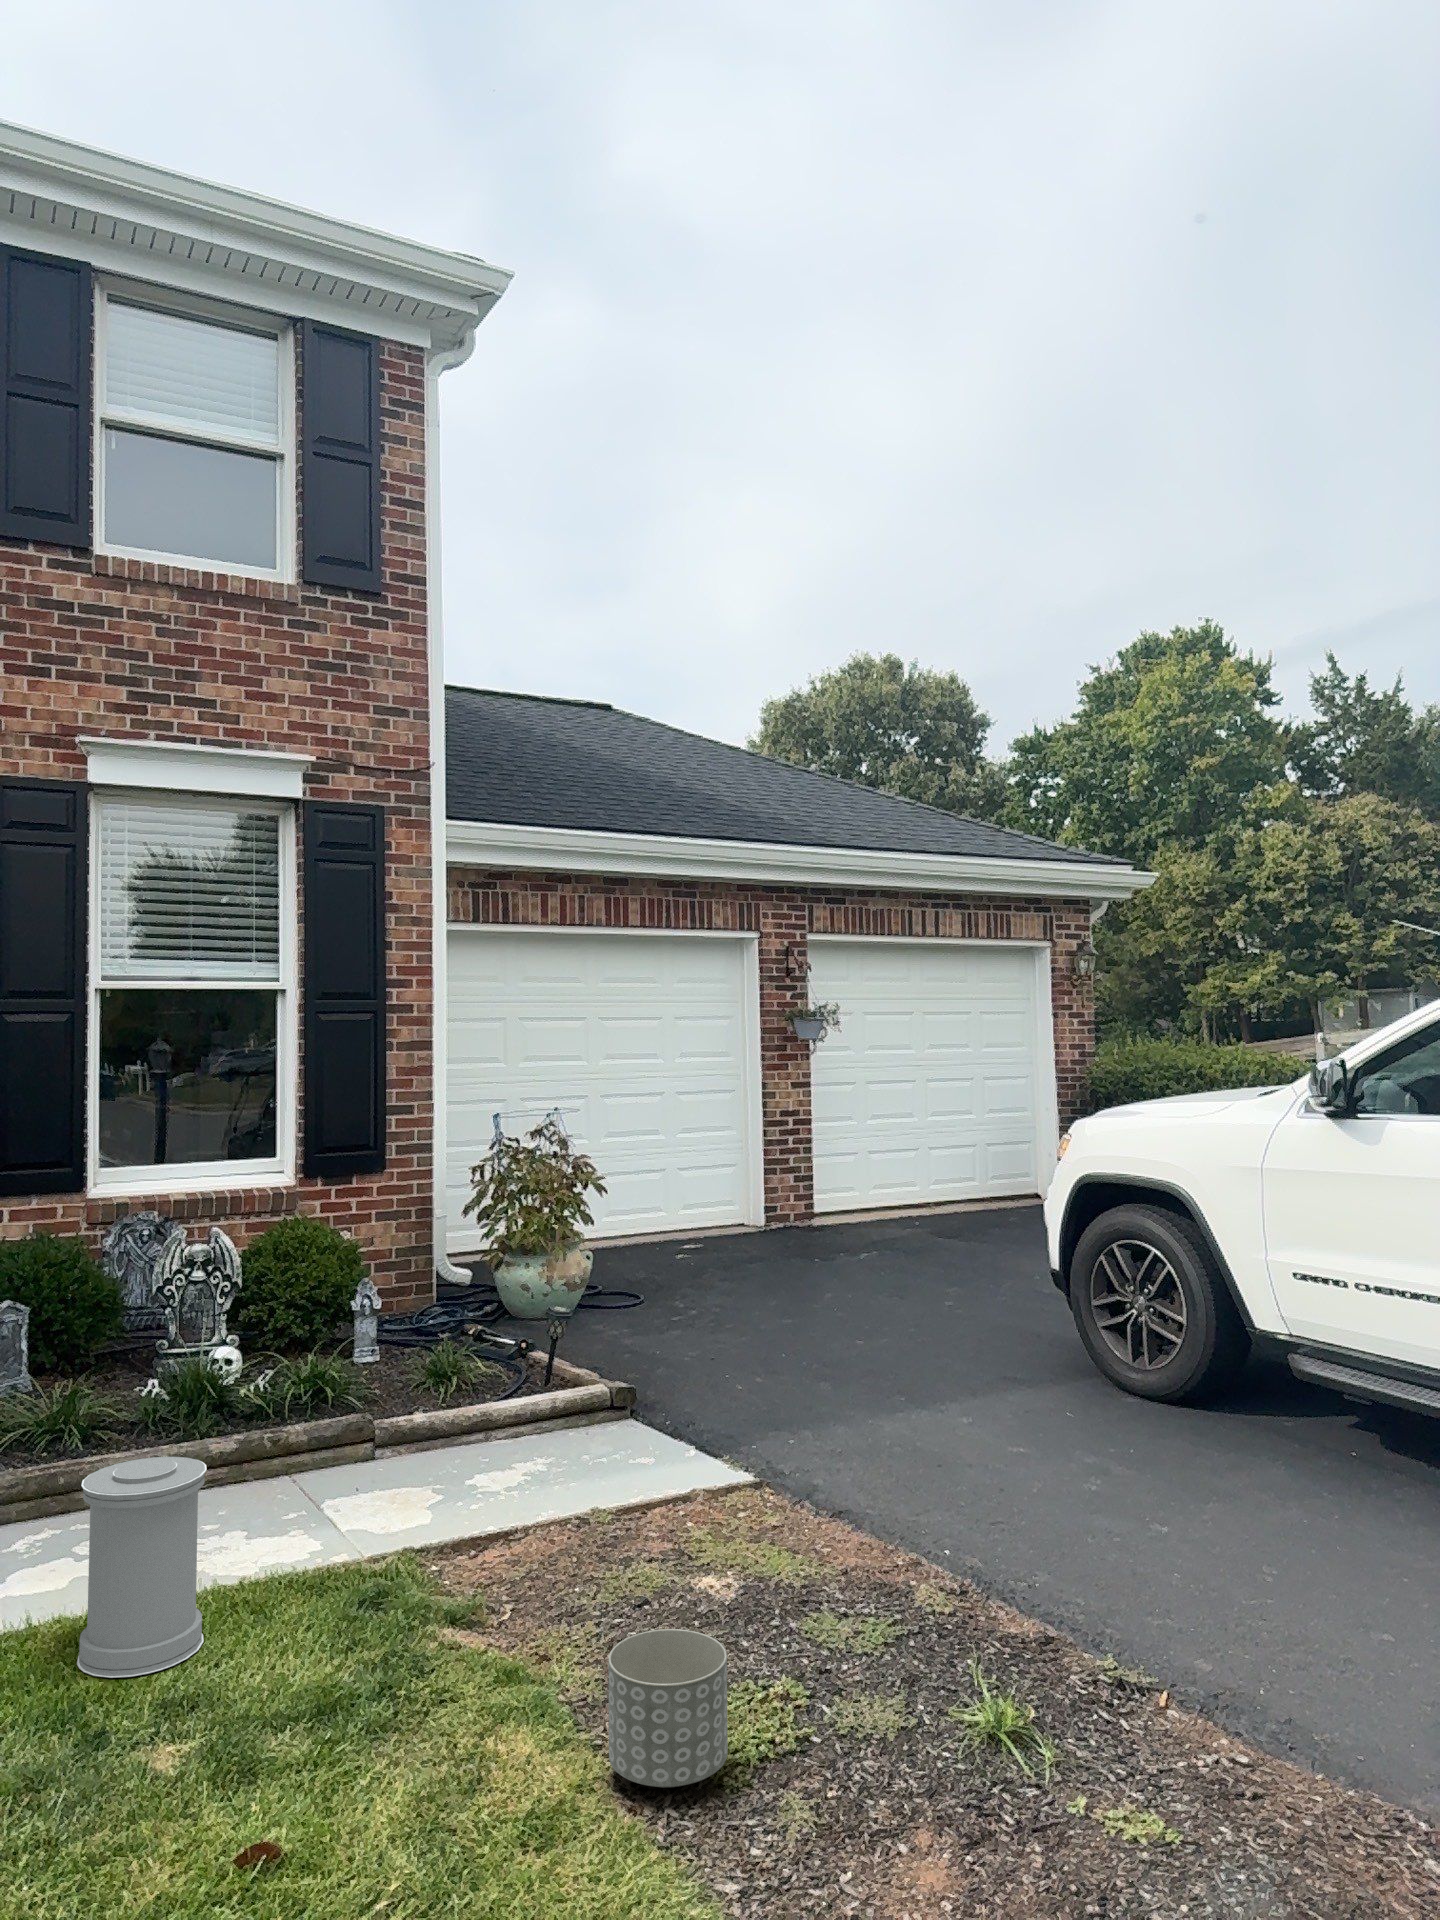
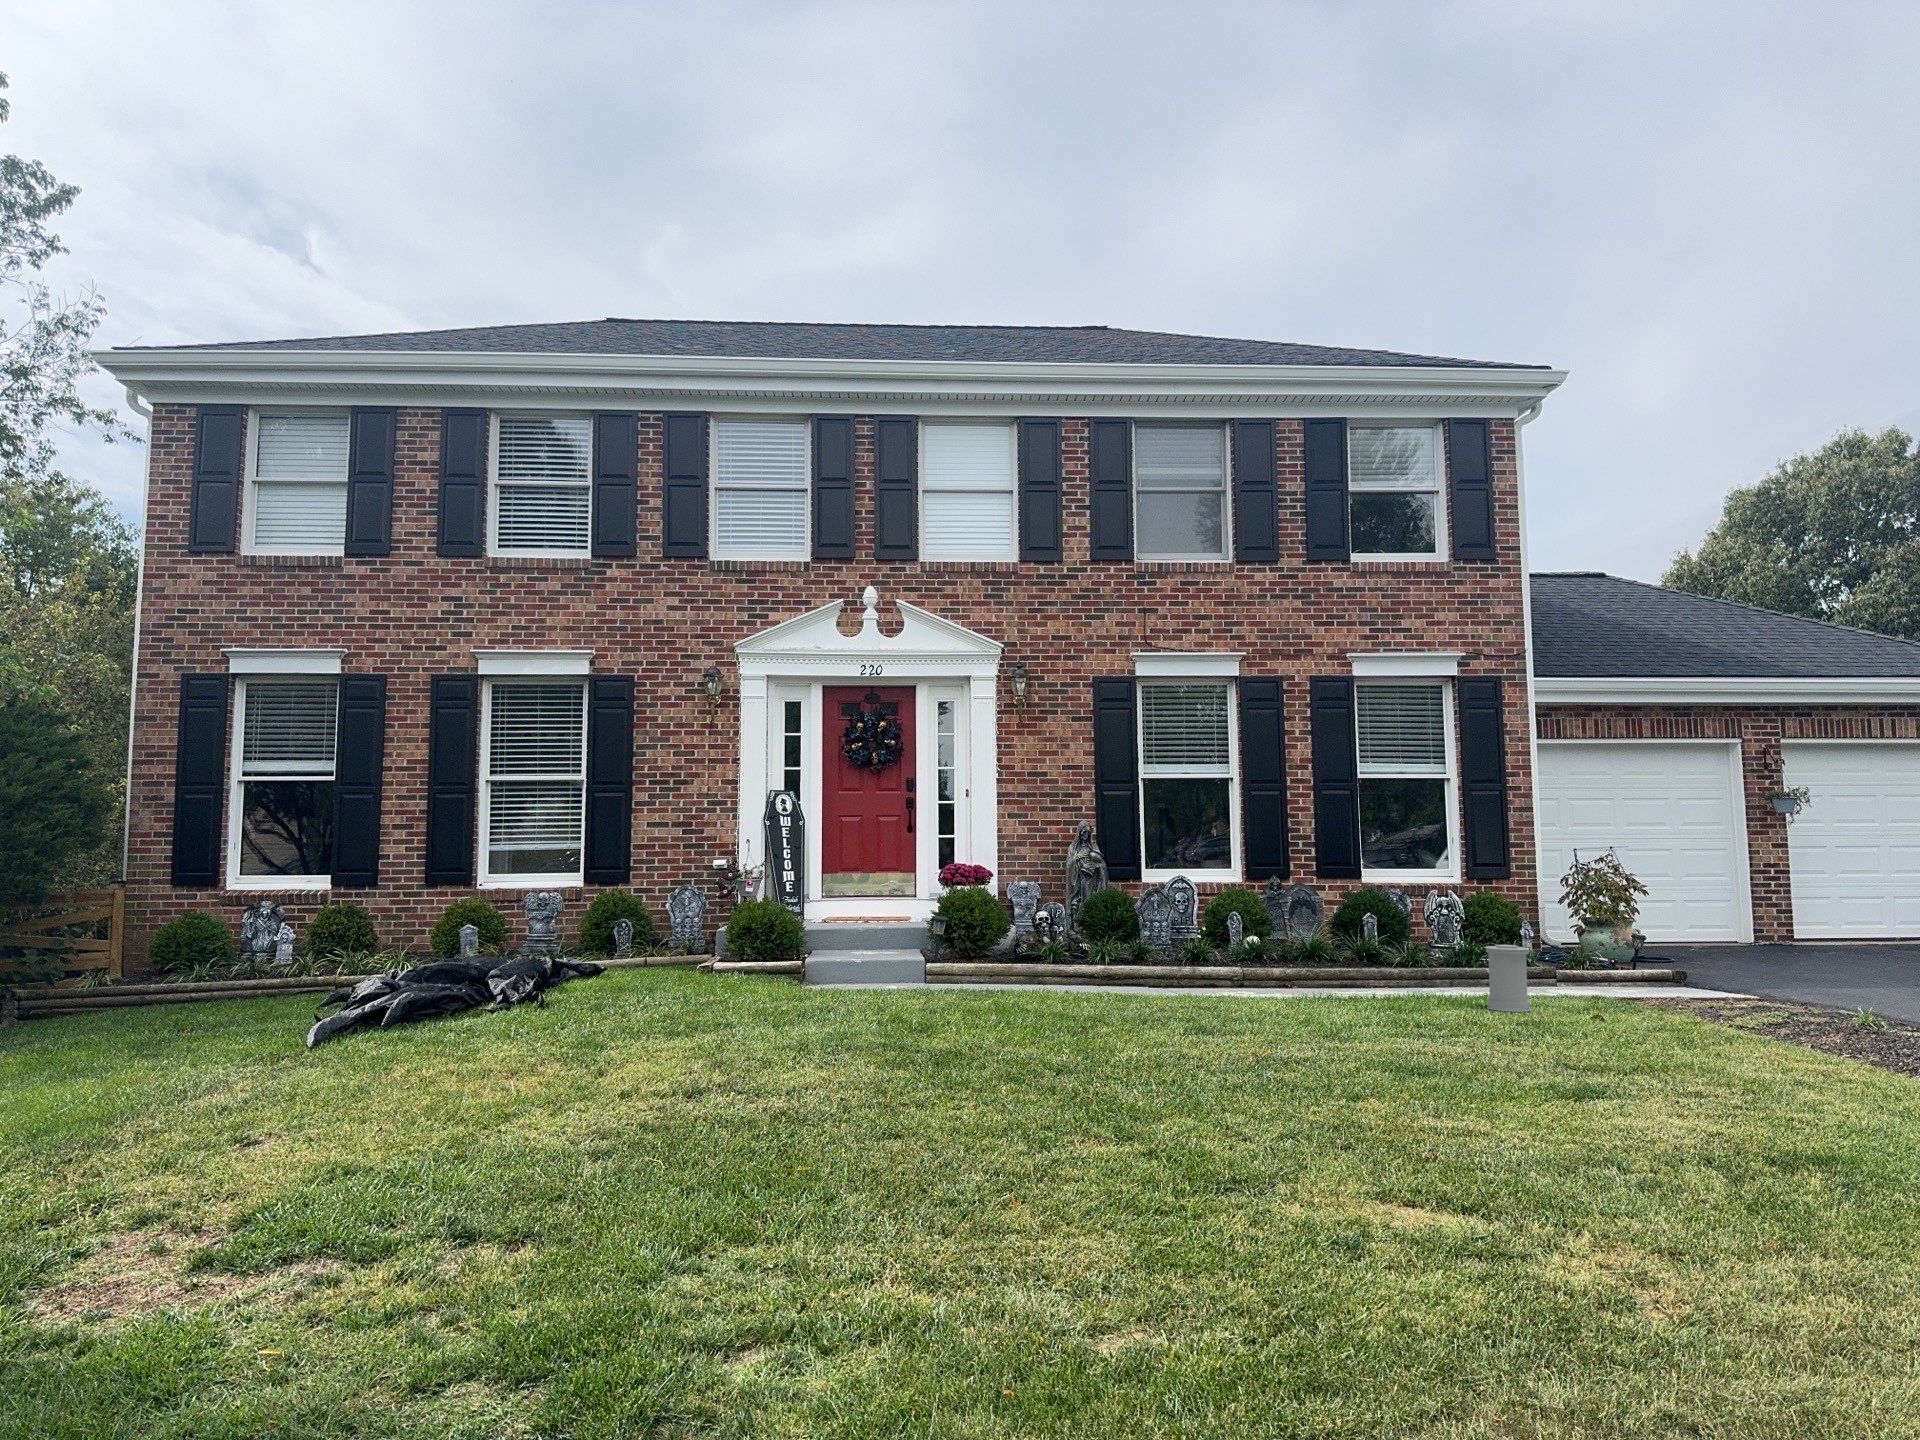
planter: present [609,1629,728,1788] -> none [1707,995,1755,1037]

